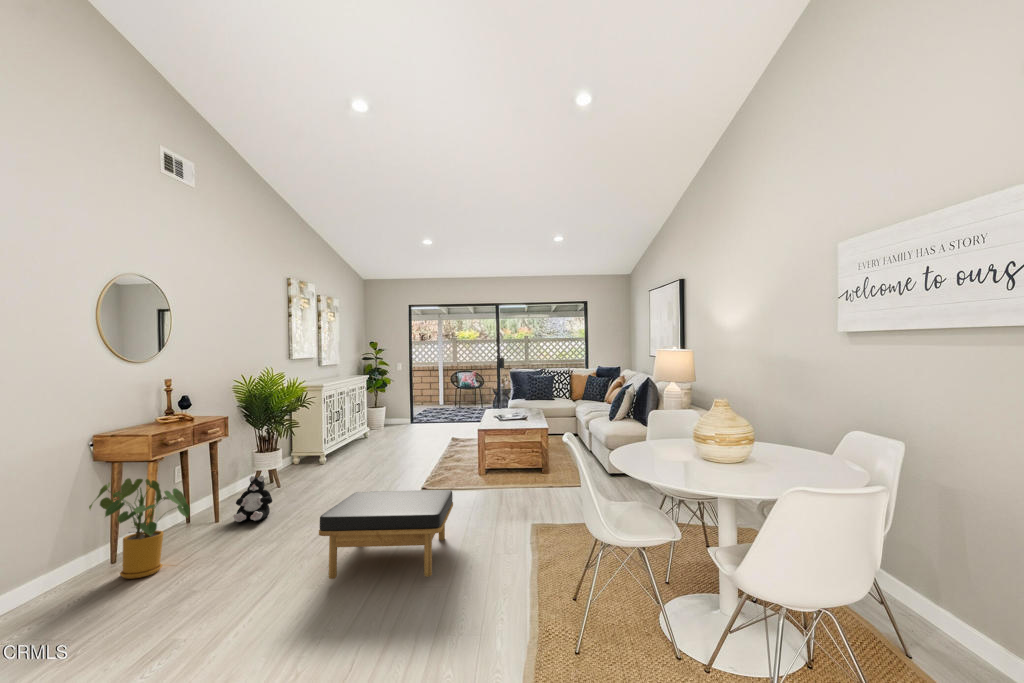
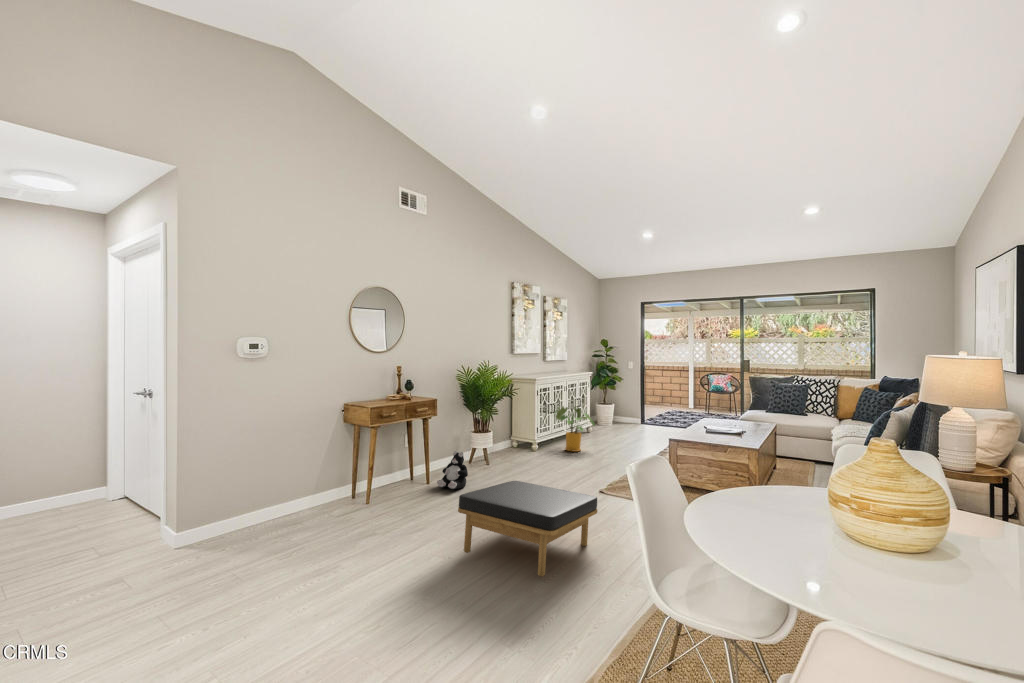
house plant: present [89,478,190,579] -> present [554,406,595,452]

